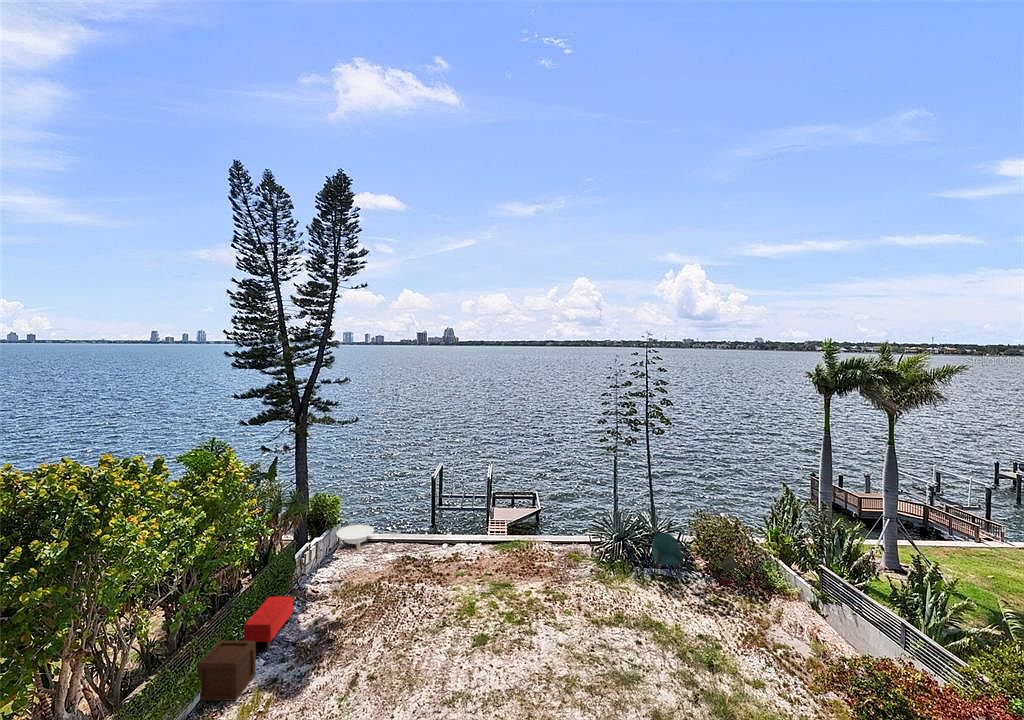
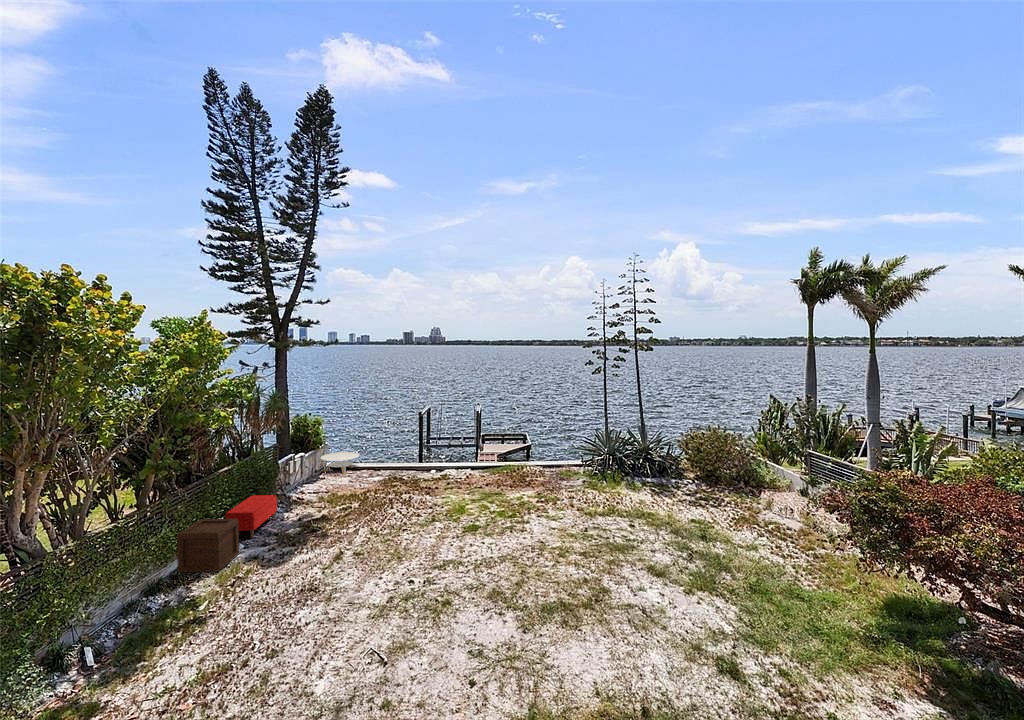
chair: present [653,532,684,579] -> none [643,442,674,485]
potted tree: present [713,553,740,586] -> none [703,454,732,488]

